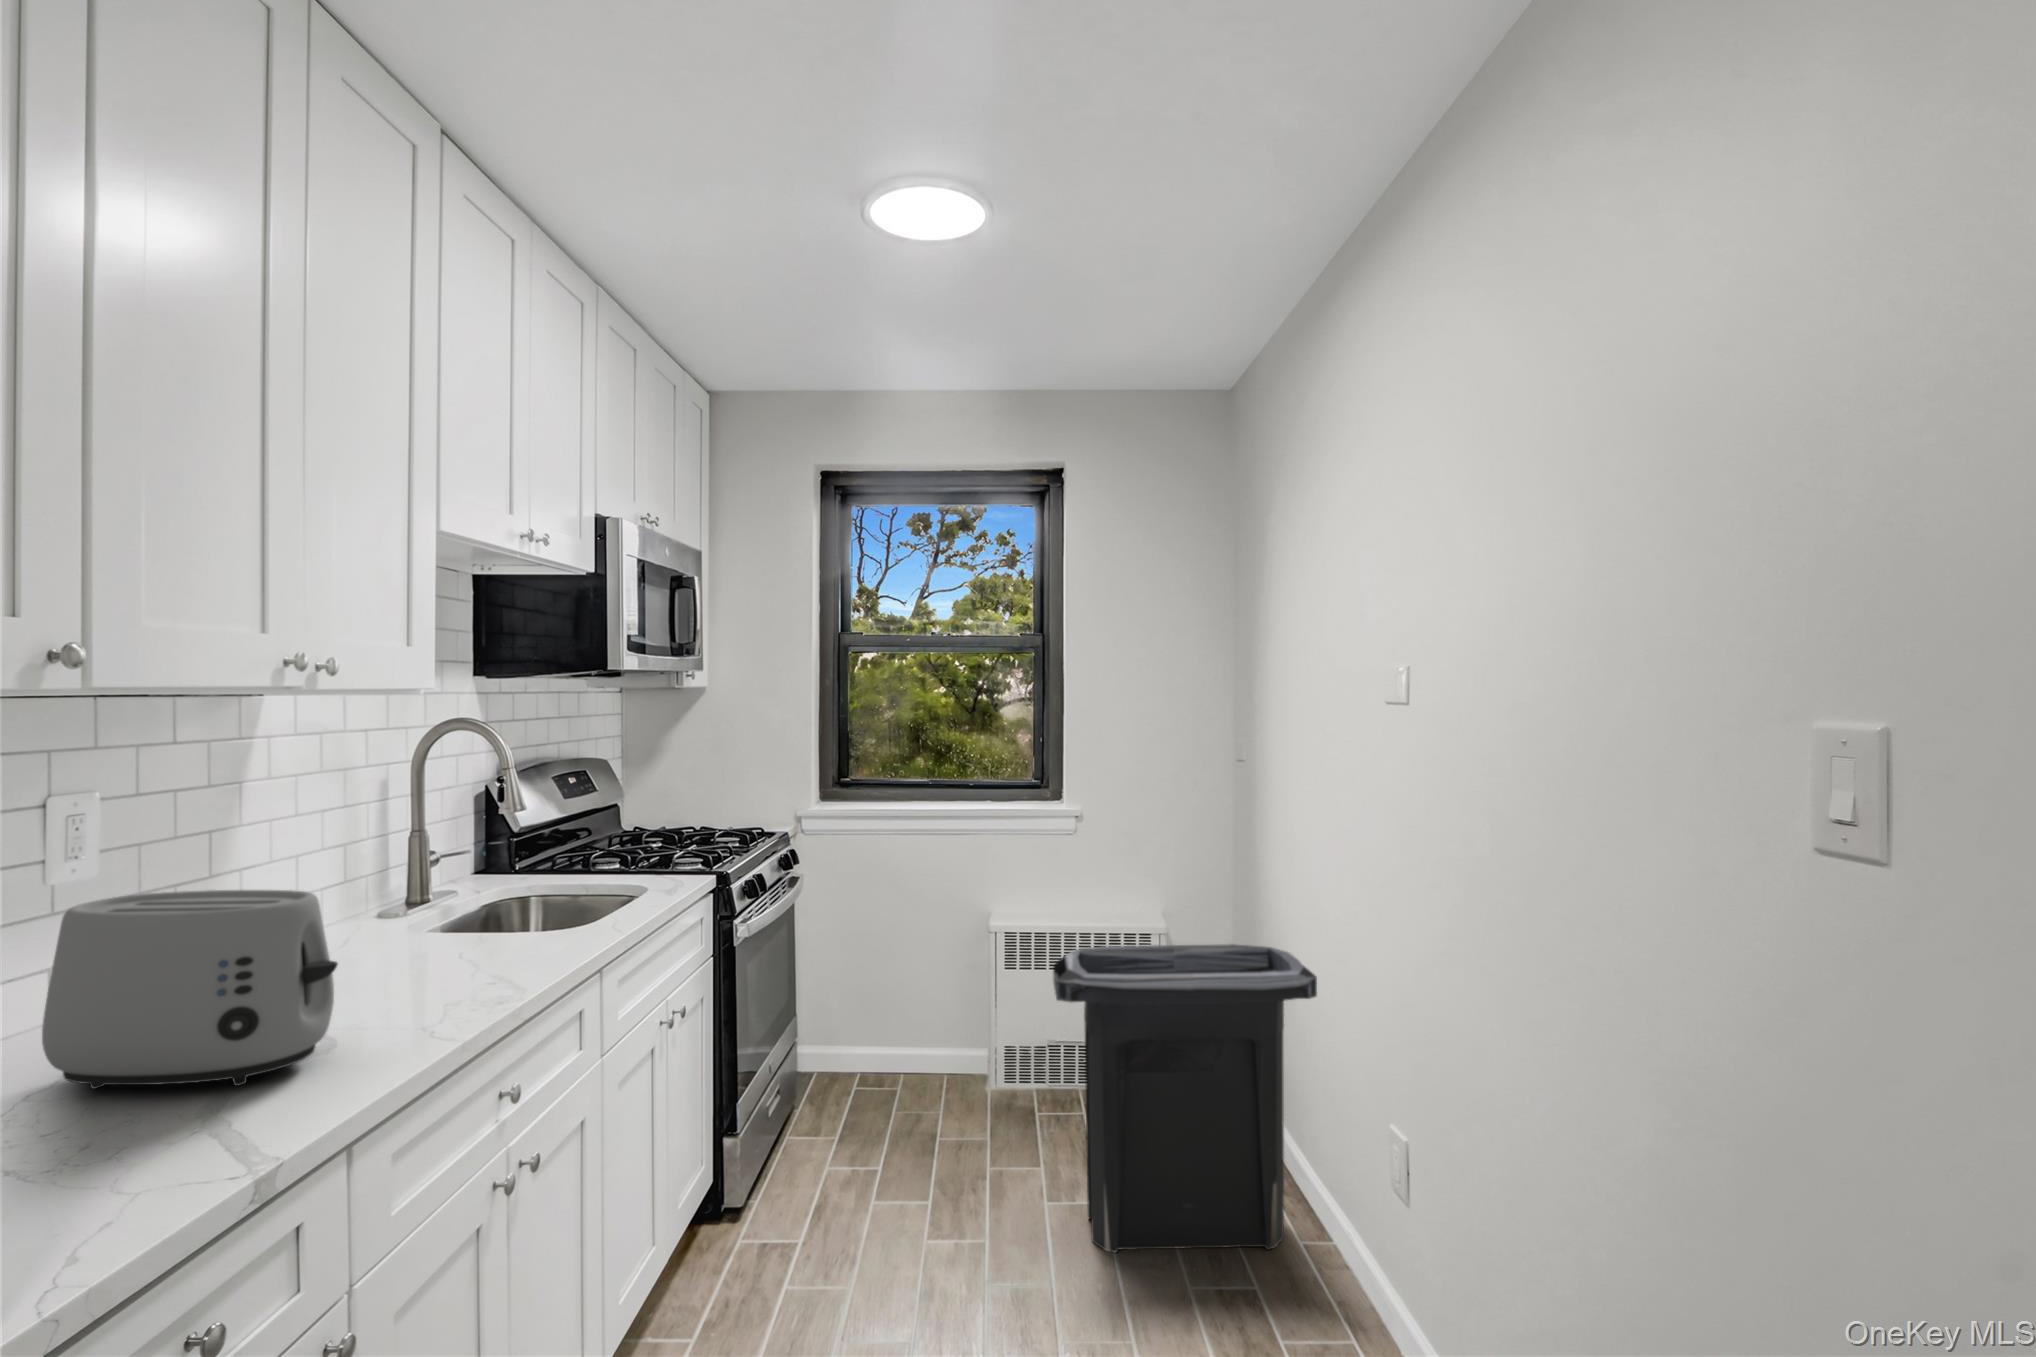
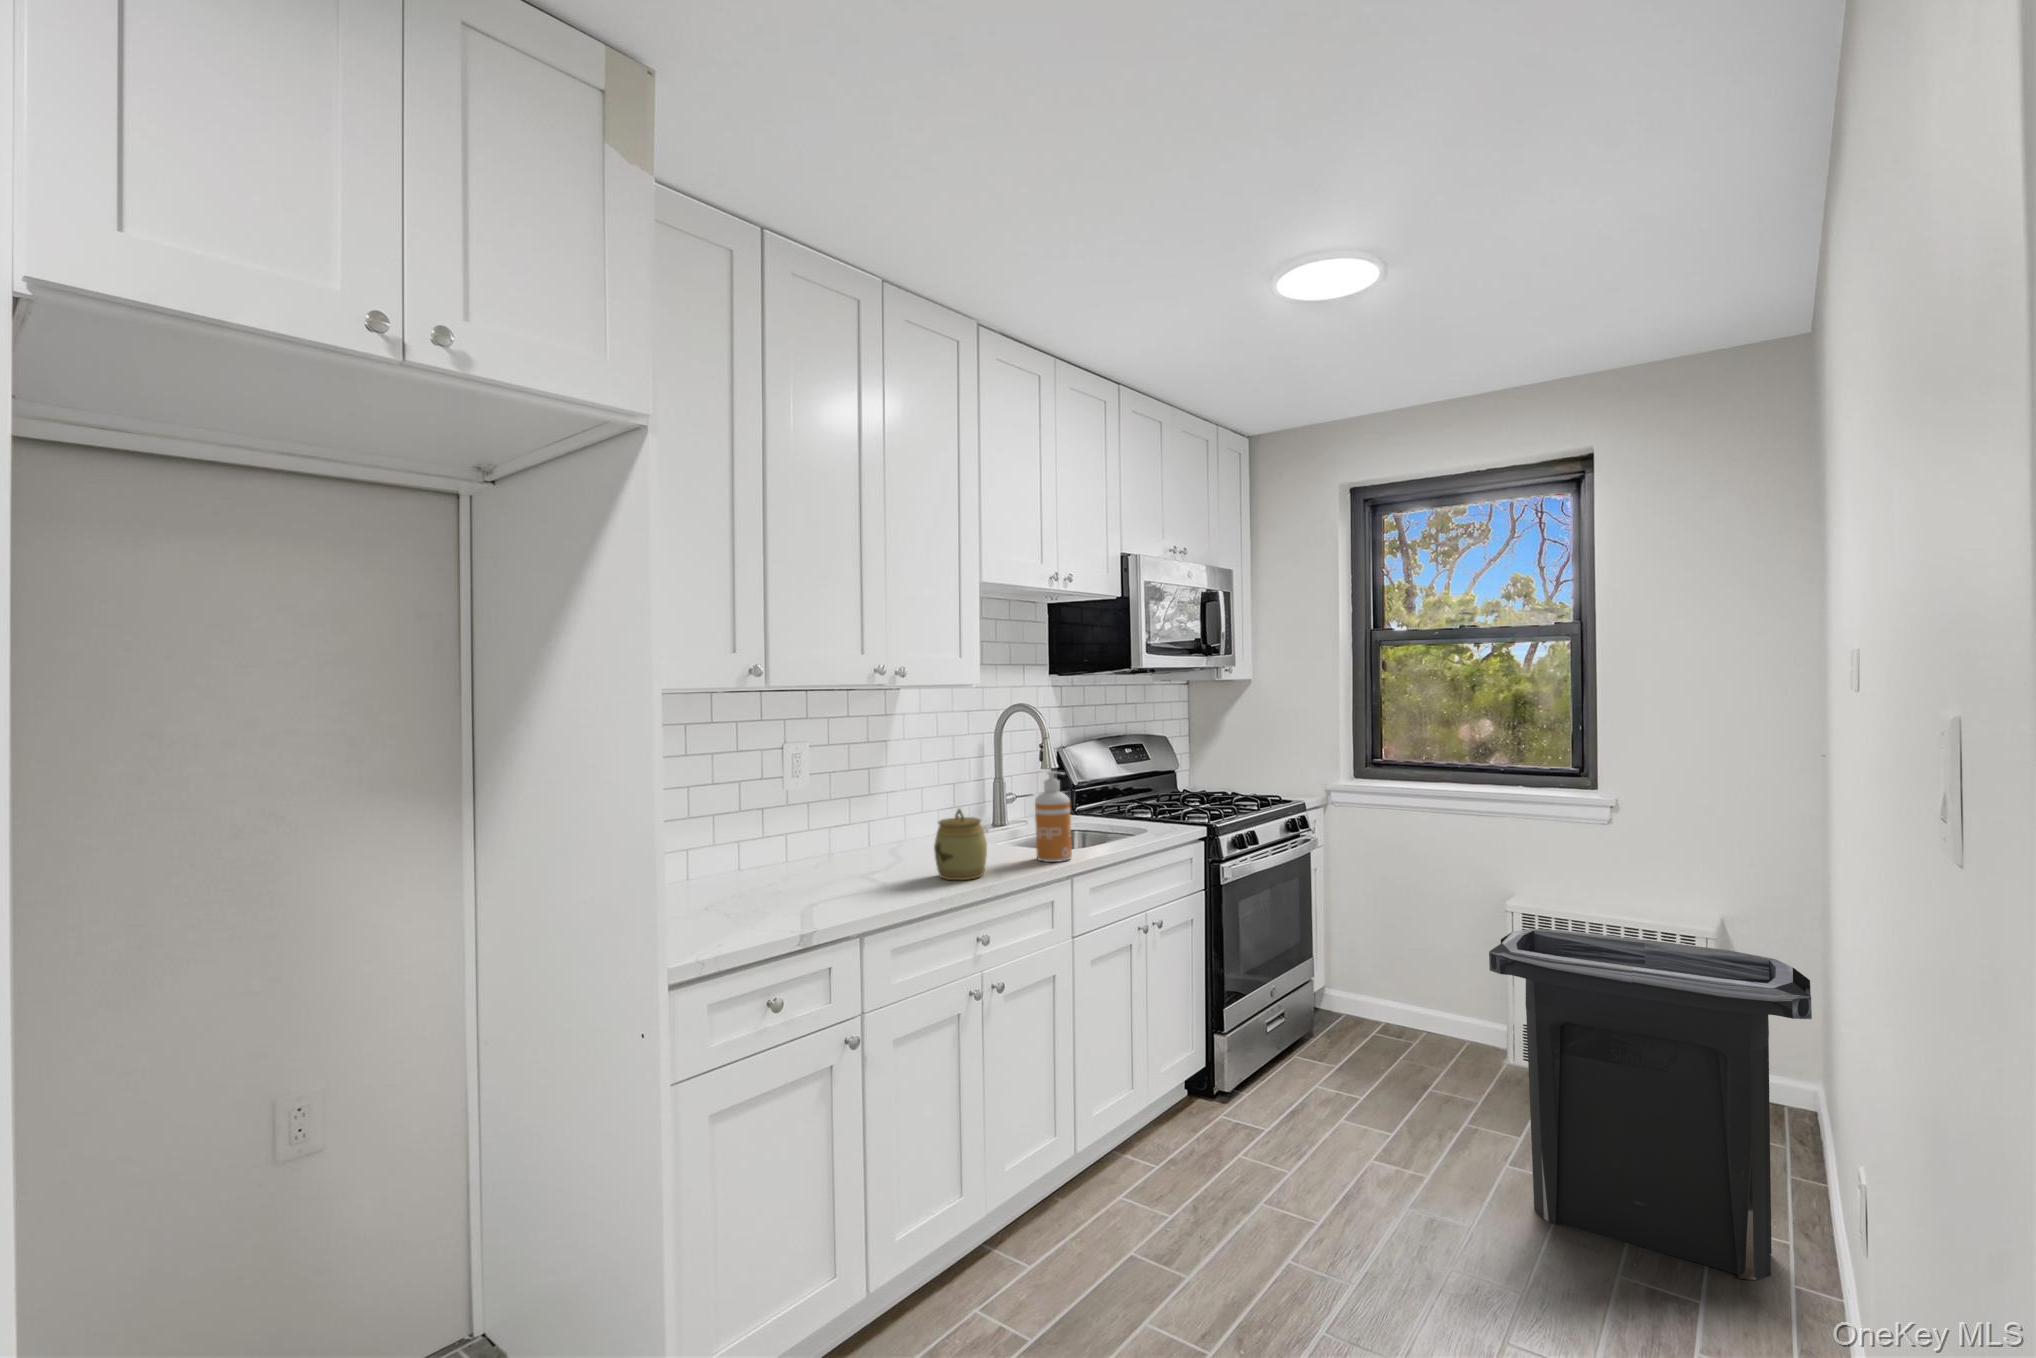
soap dispenser: none [522,814,580,951] -> present [1035,771,1072,862]
jar: none [359,883,460,1007] -> present [934,809,987,880]
toaster: present [42,890,338,1089] -> none [796,802,906,904]

